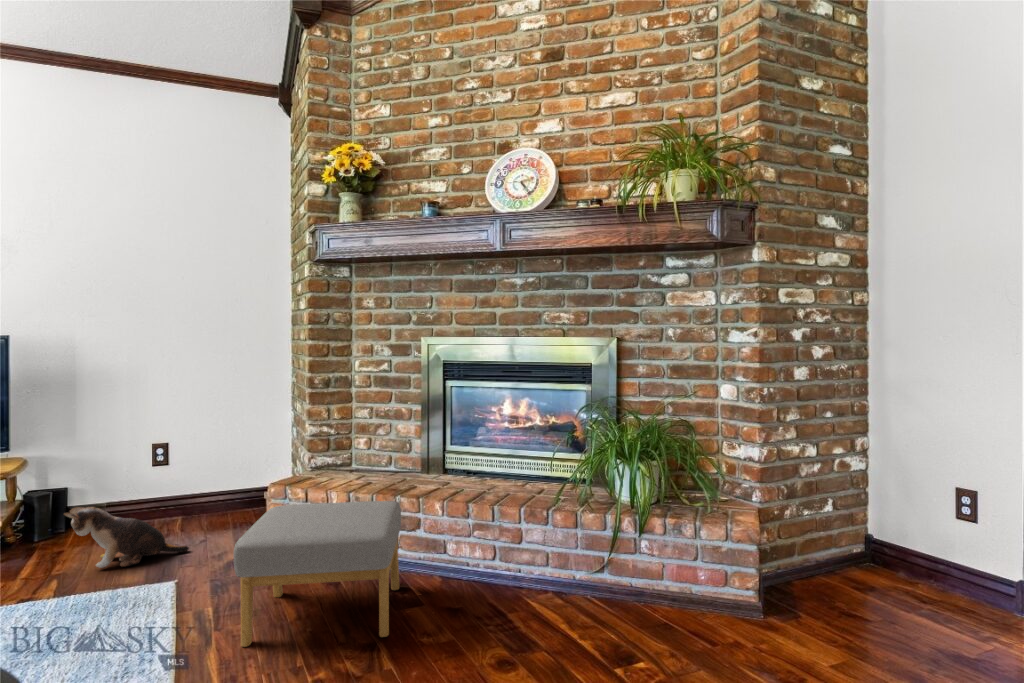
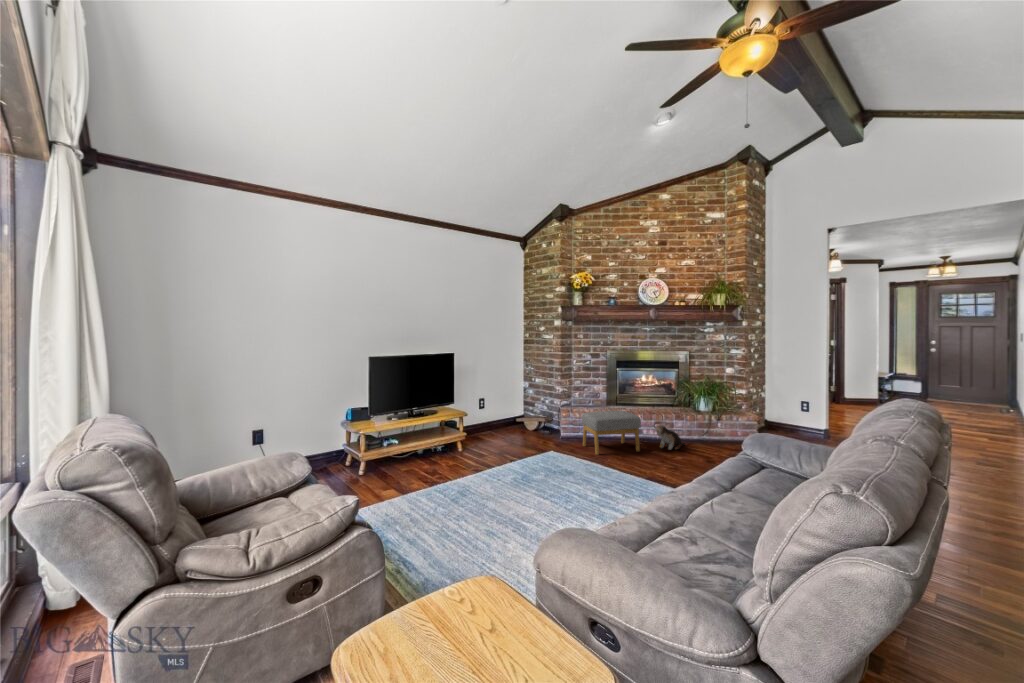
plush toy: present [64,507,189,568] -> present [654,425,685,450]

